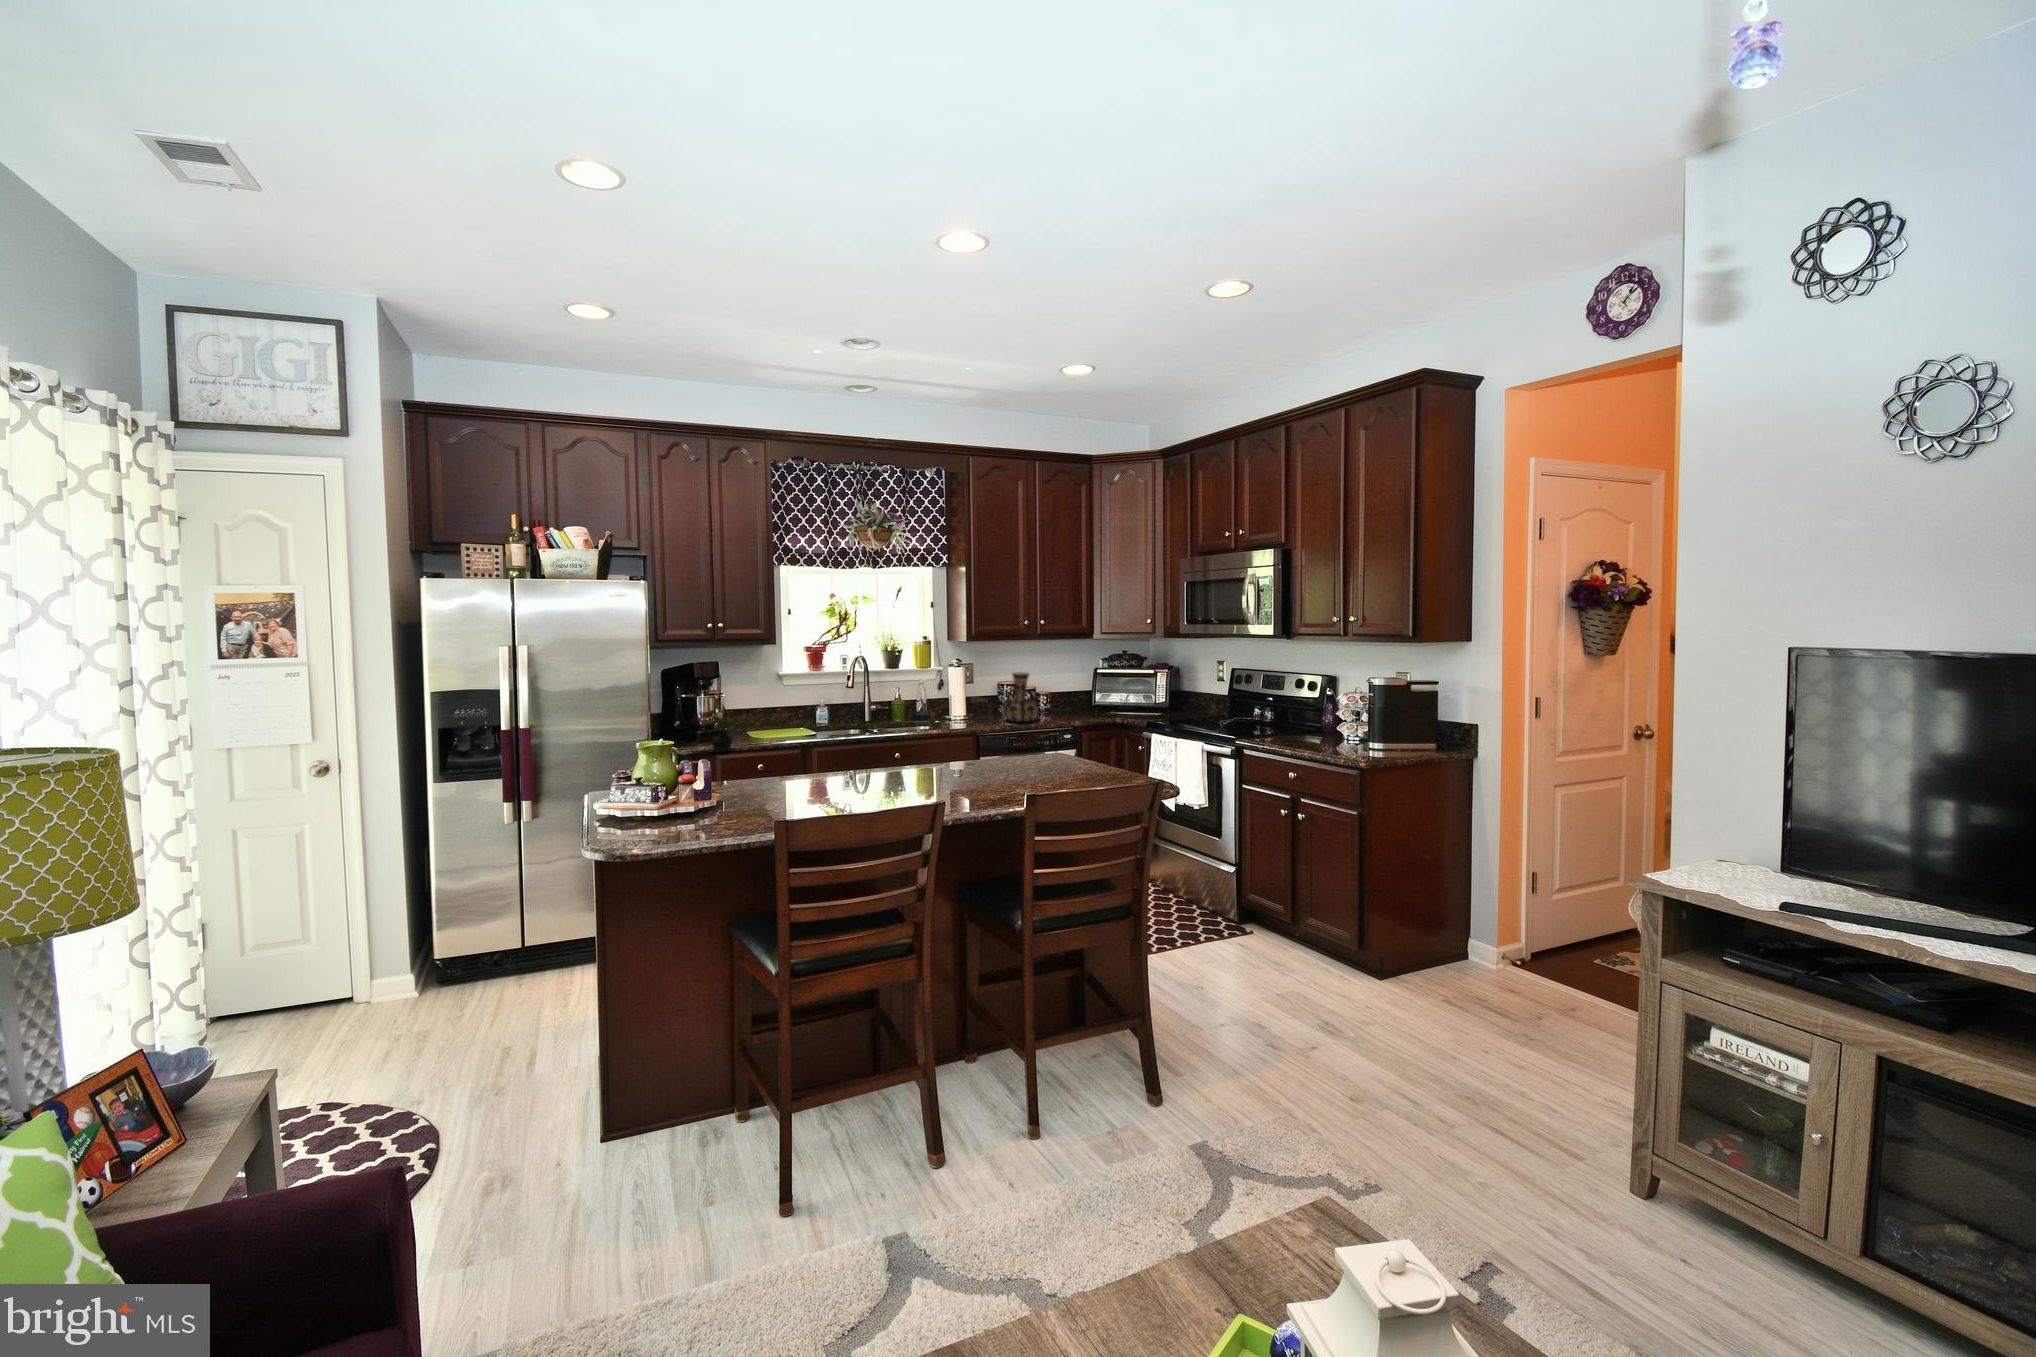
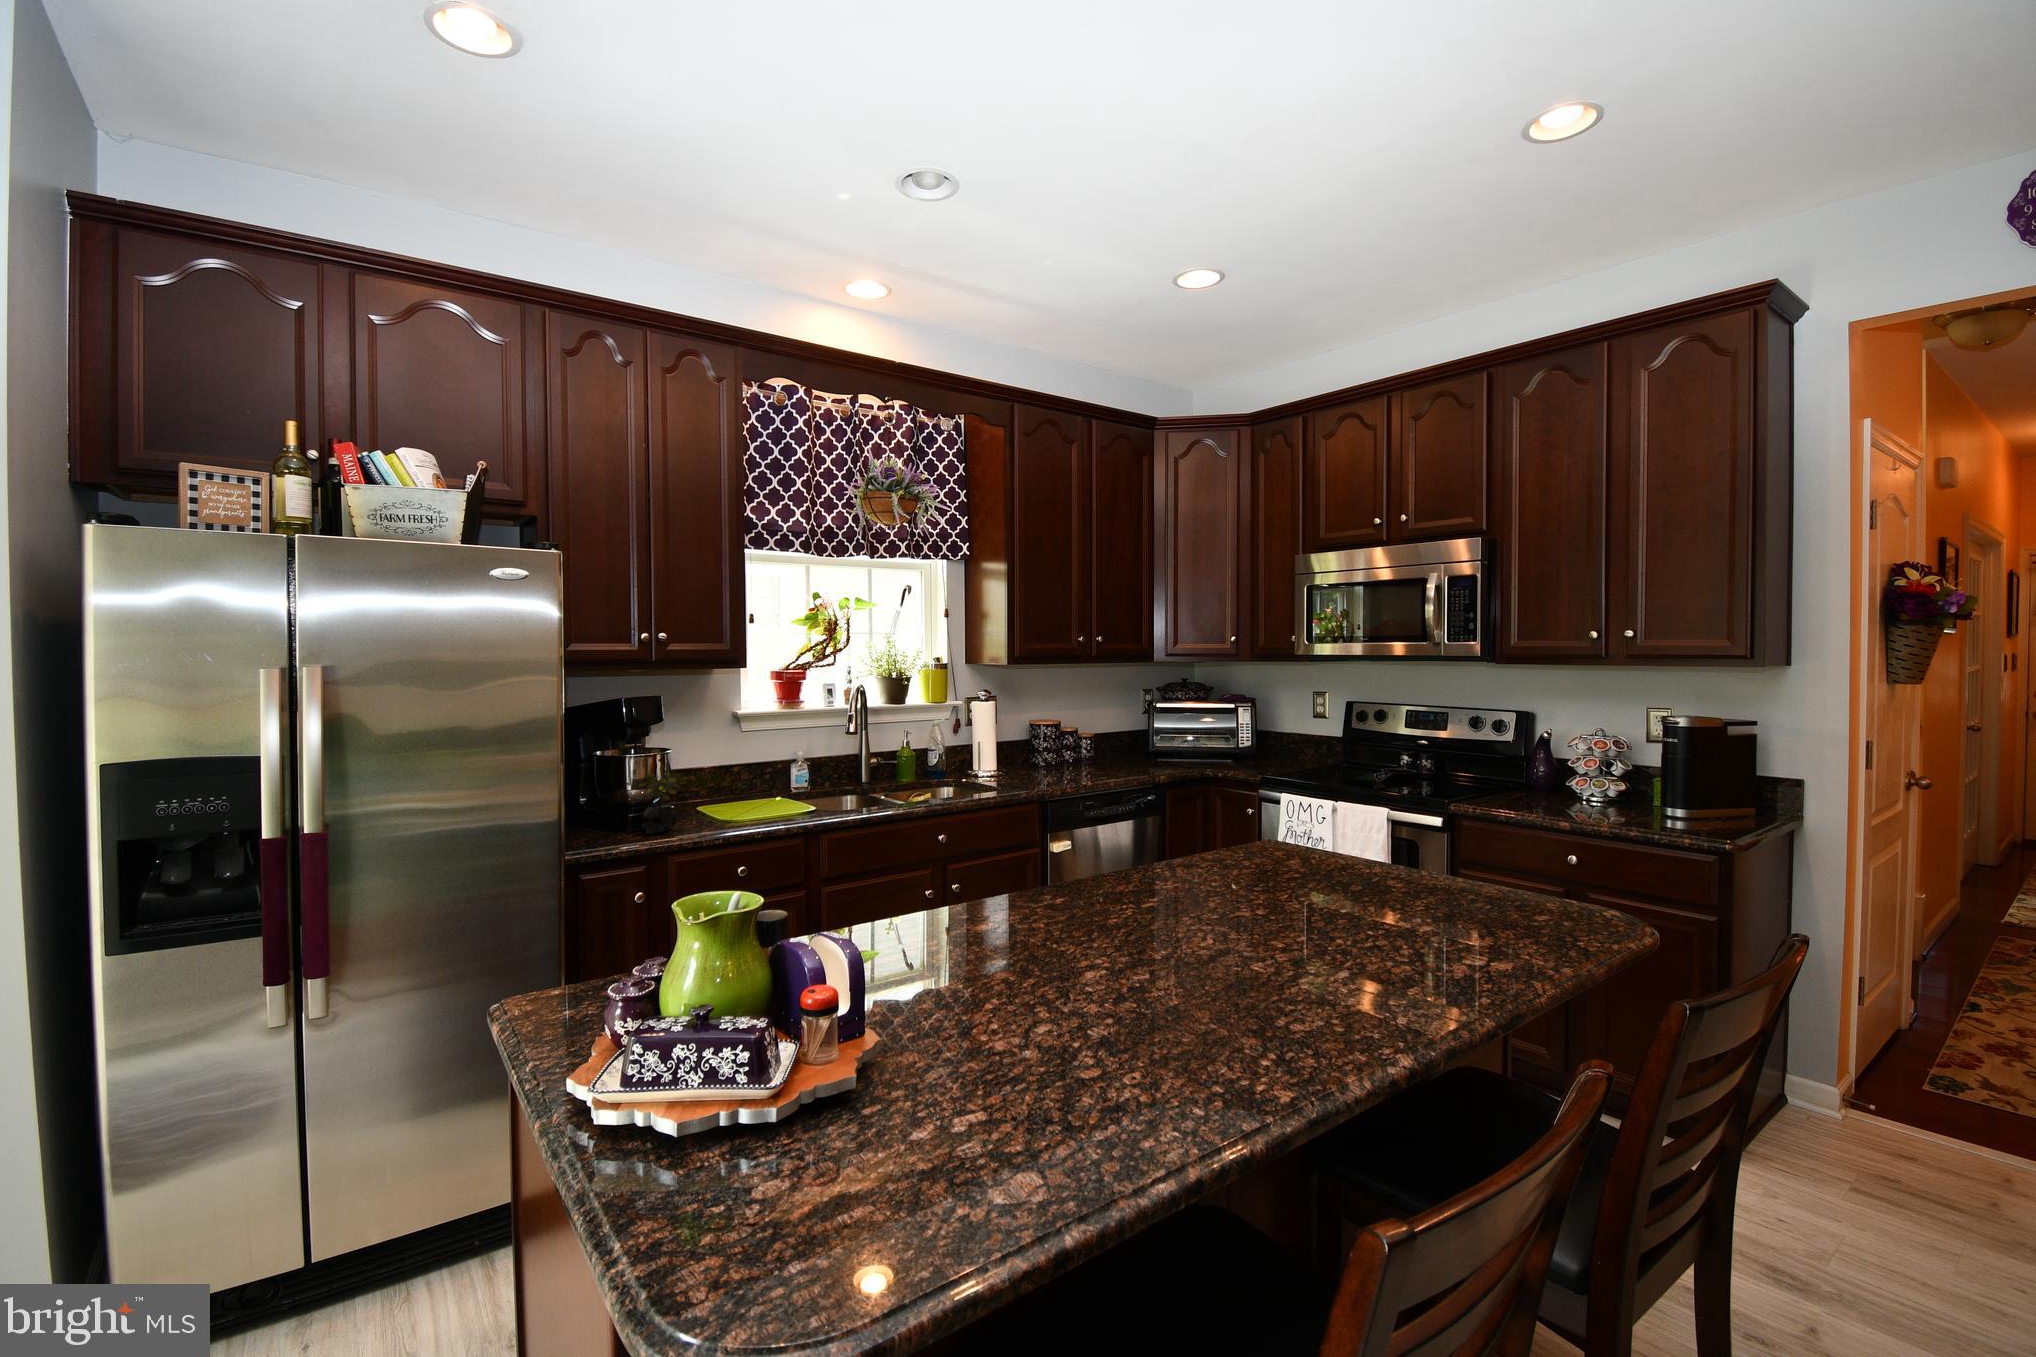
decorative vase: present [1002,672,1038,722] -> none [1047,705,1099,774]

